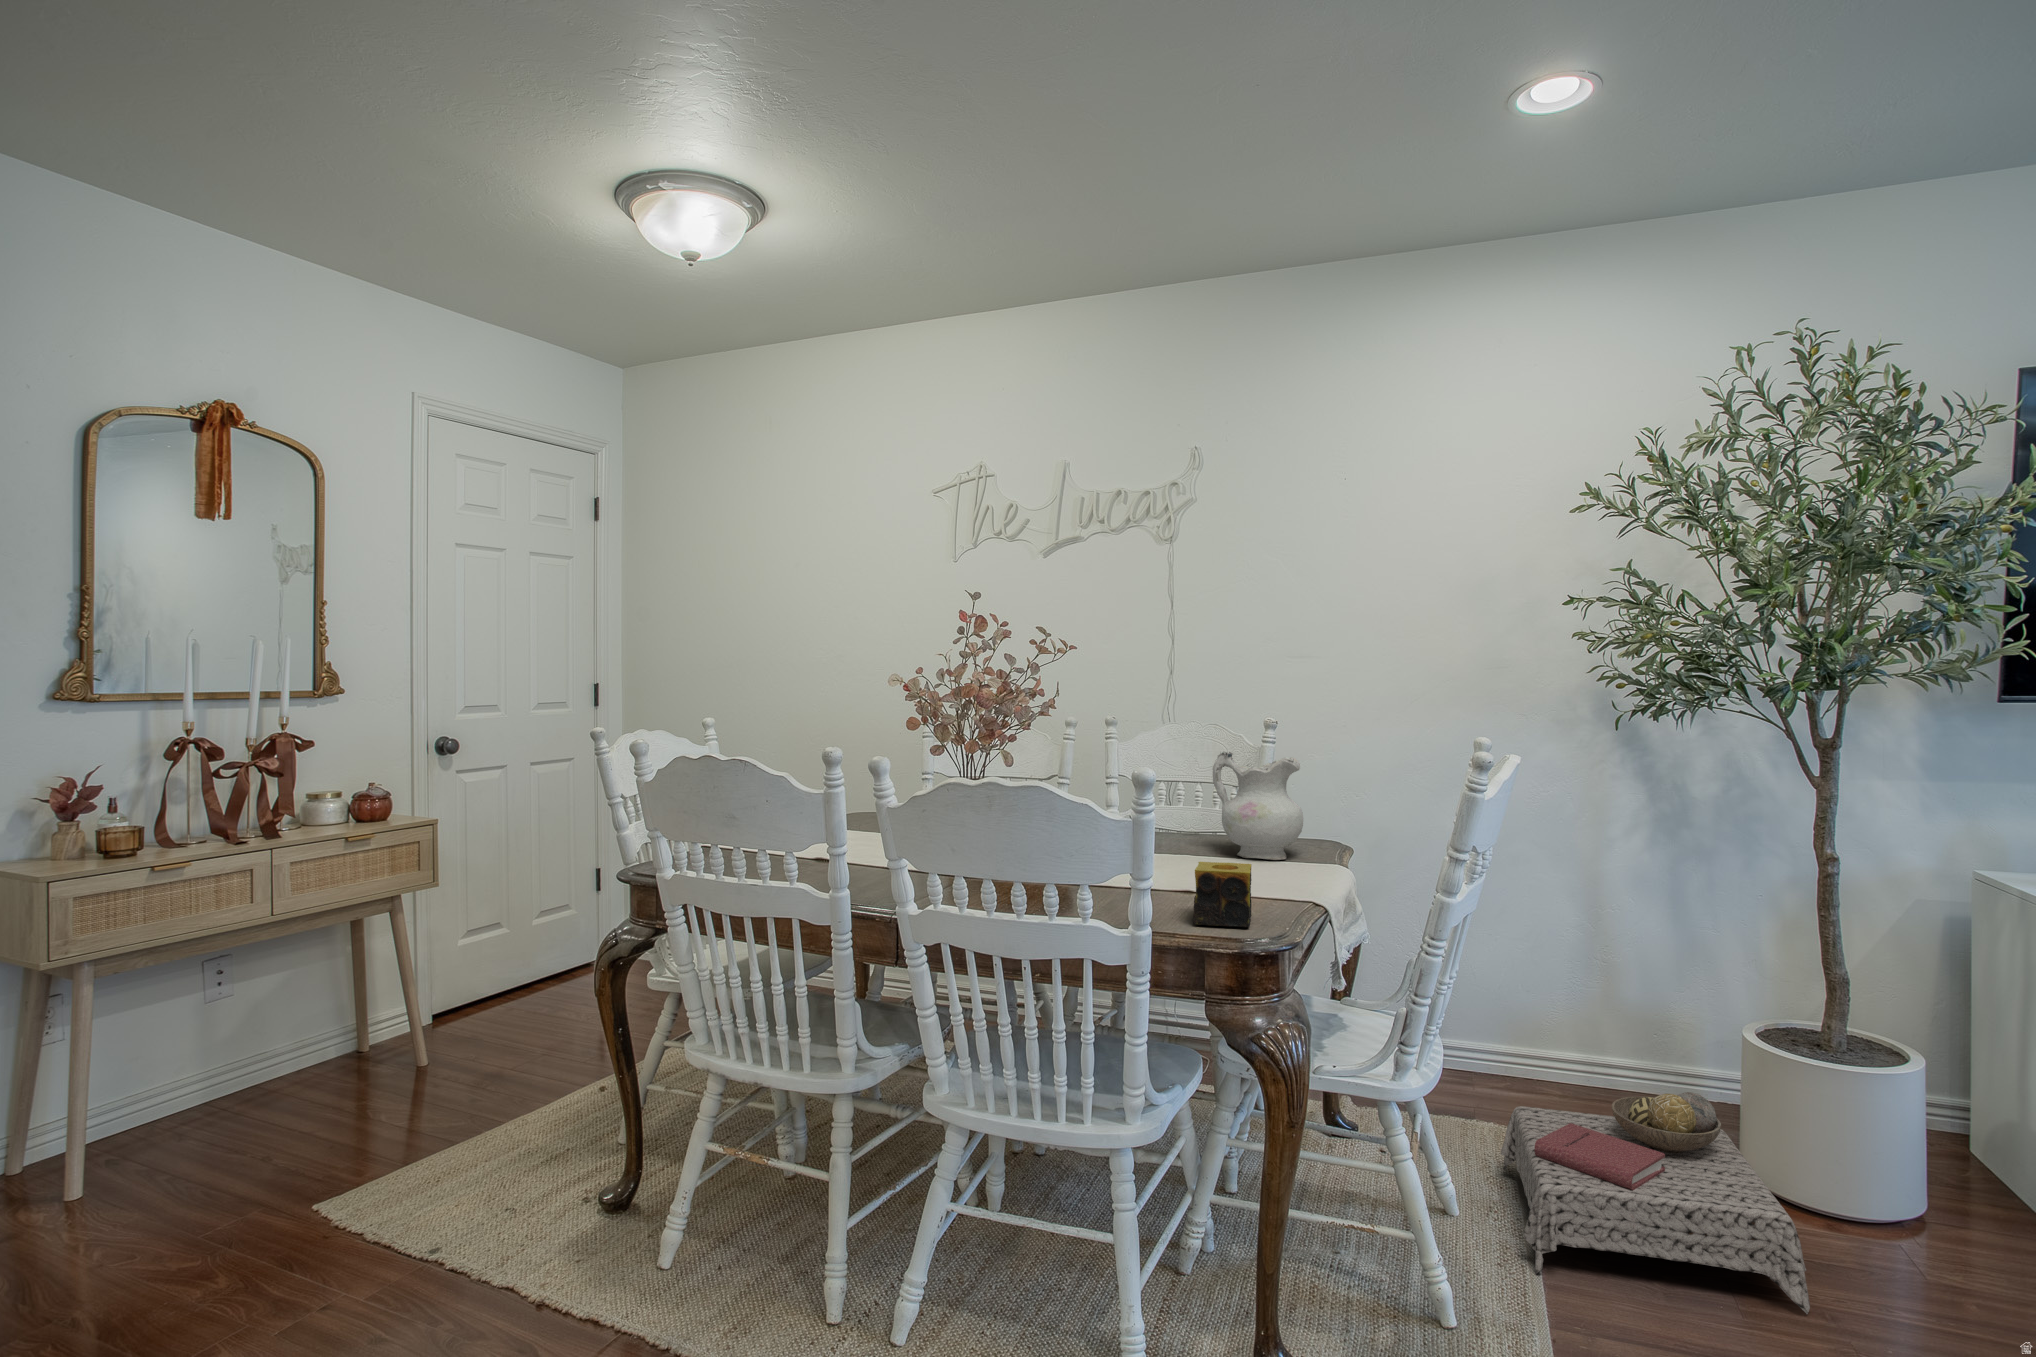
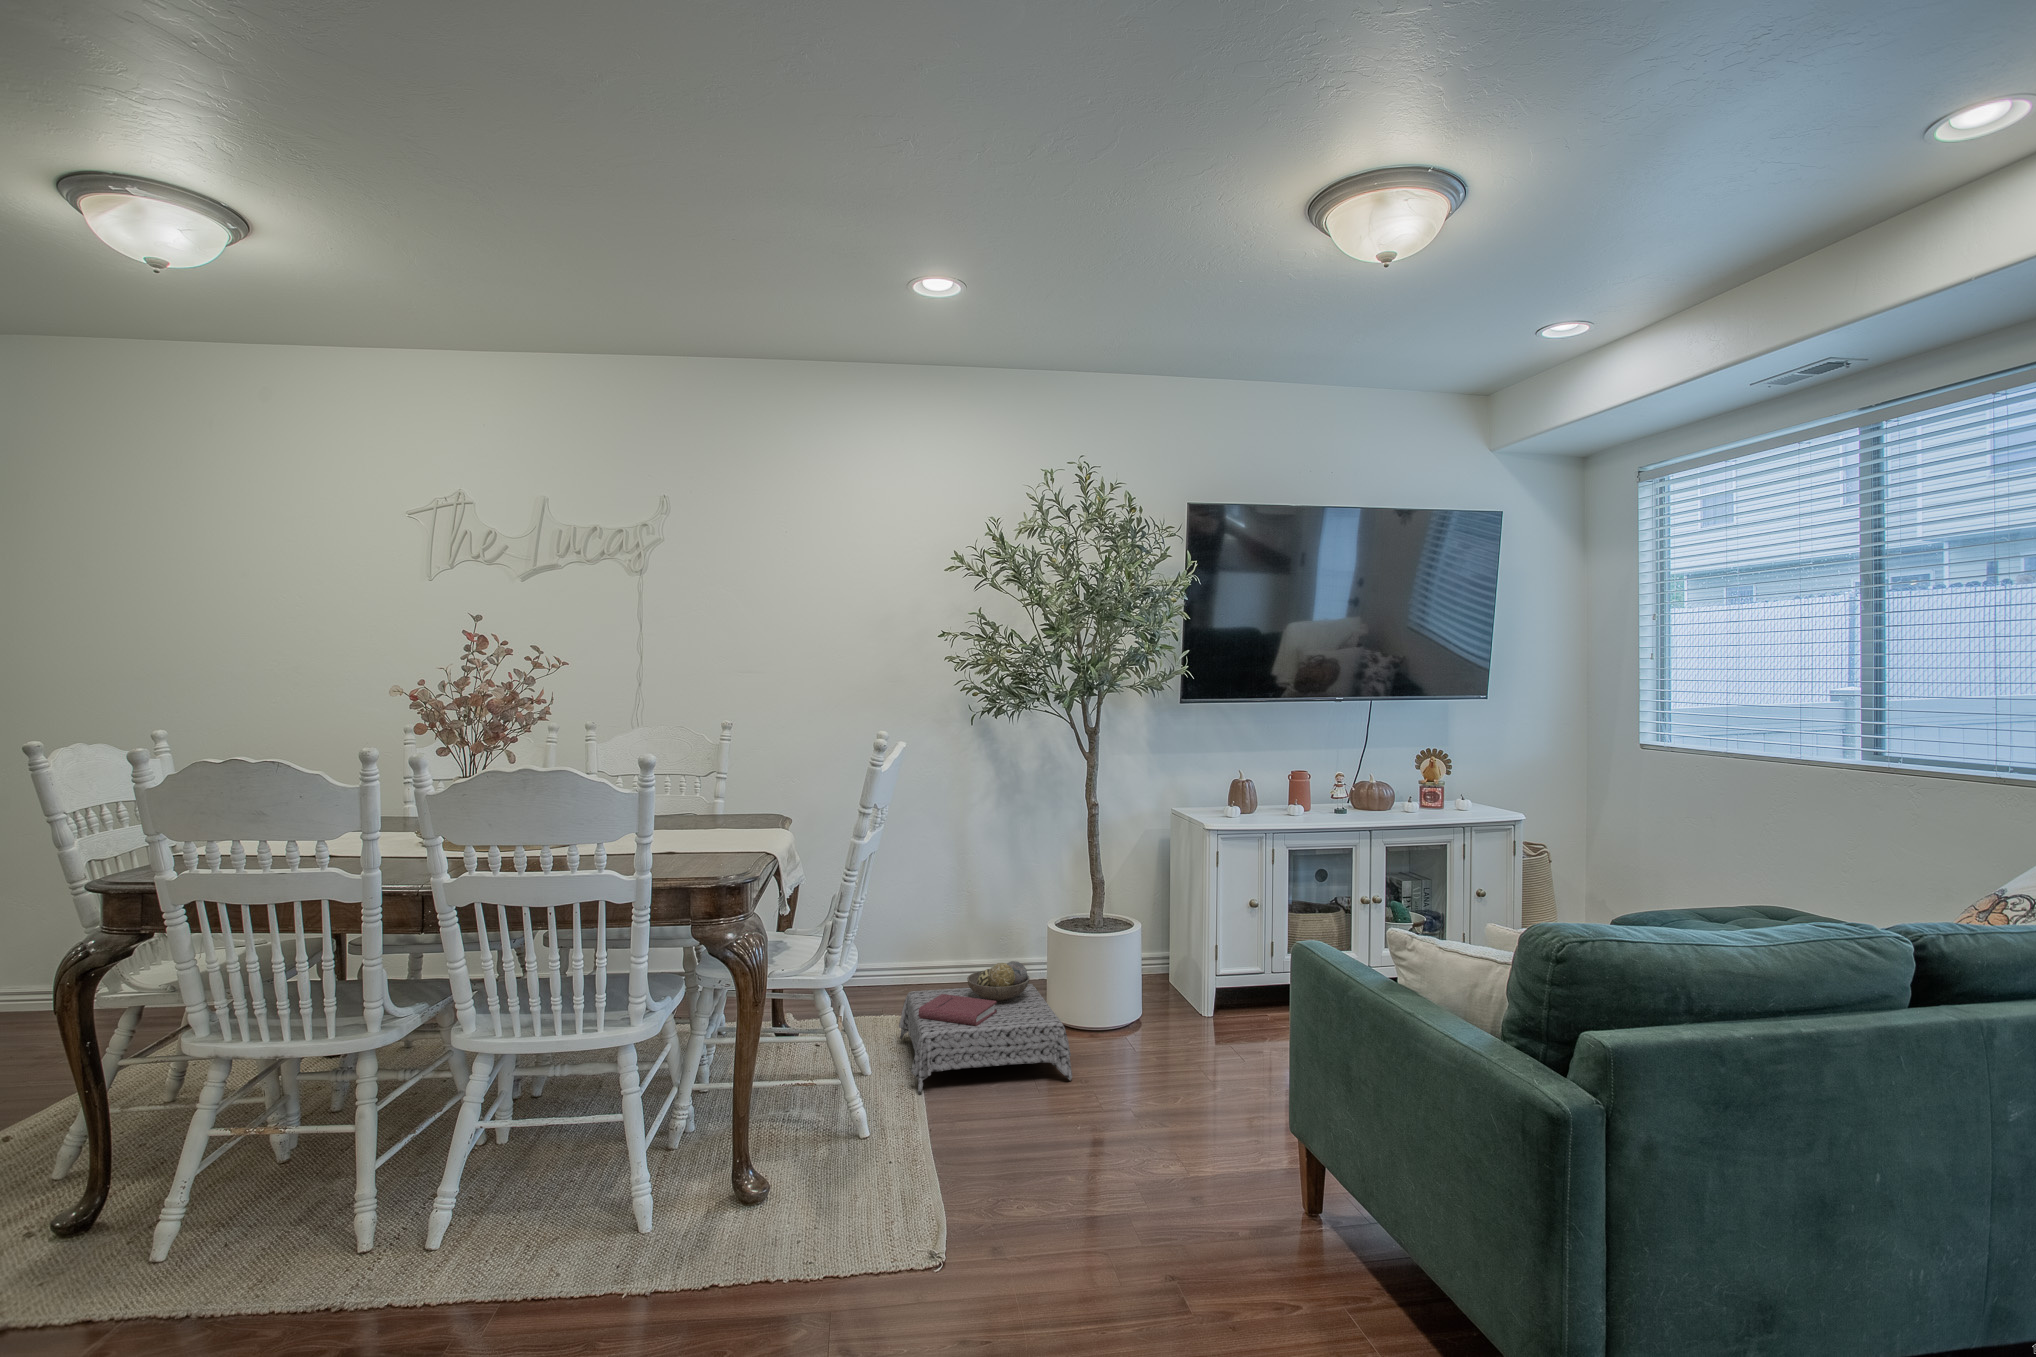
ceramic pitcher: present [1213,752,1303,860] -> none [688,748,759,830]
candle: present [1193,862,1252,927] -> none [682,827,725,874]

